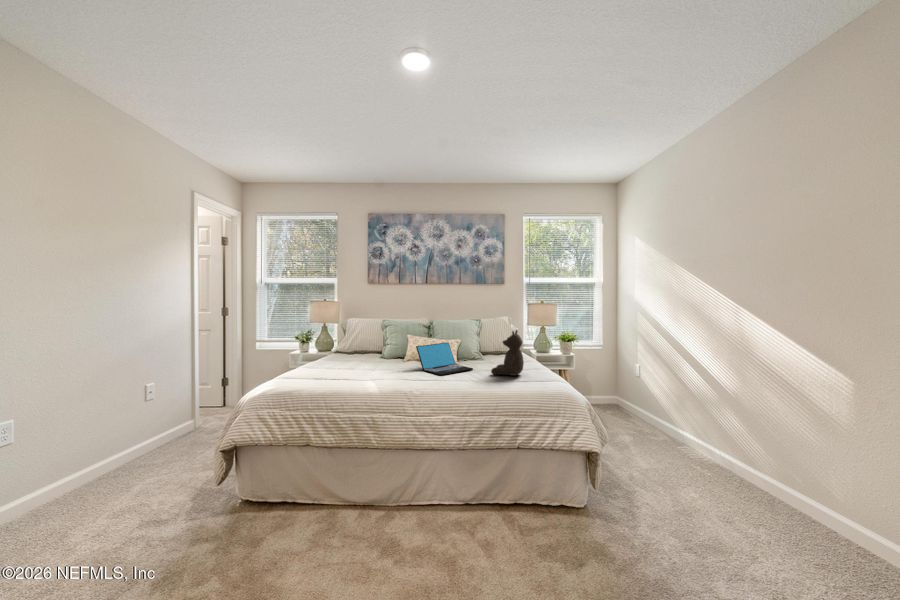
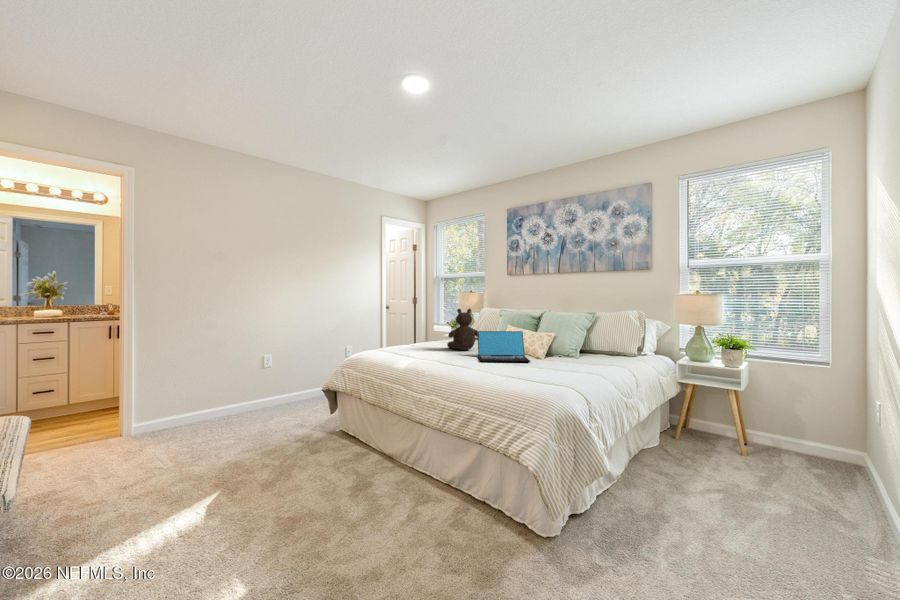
teddy bear: present [491,330,524,376] -> present [447,309,478,350]

